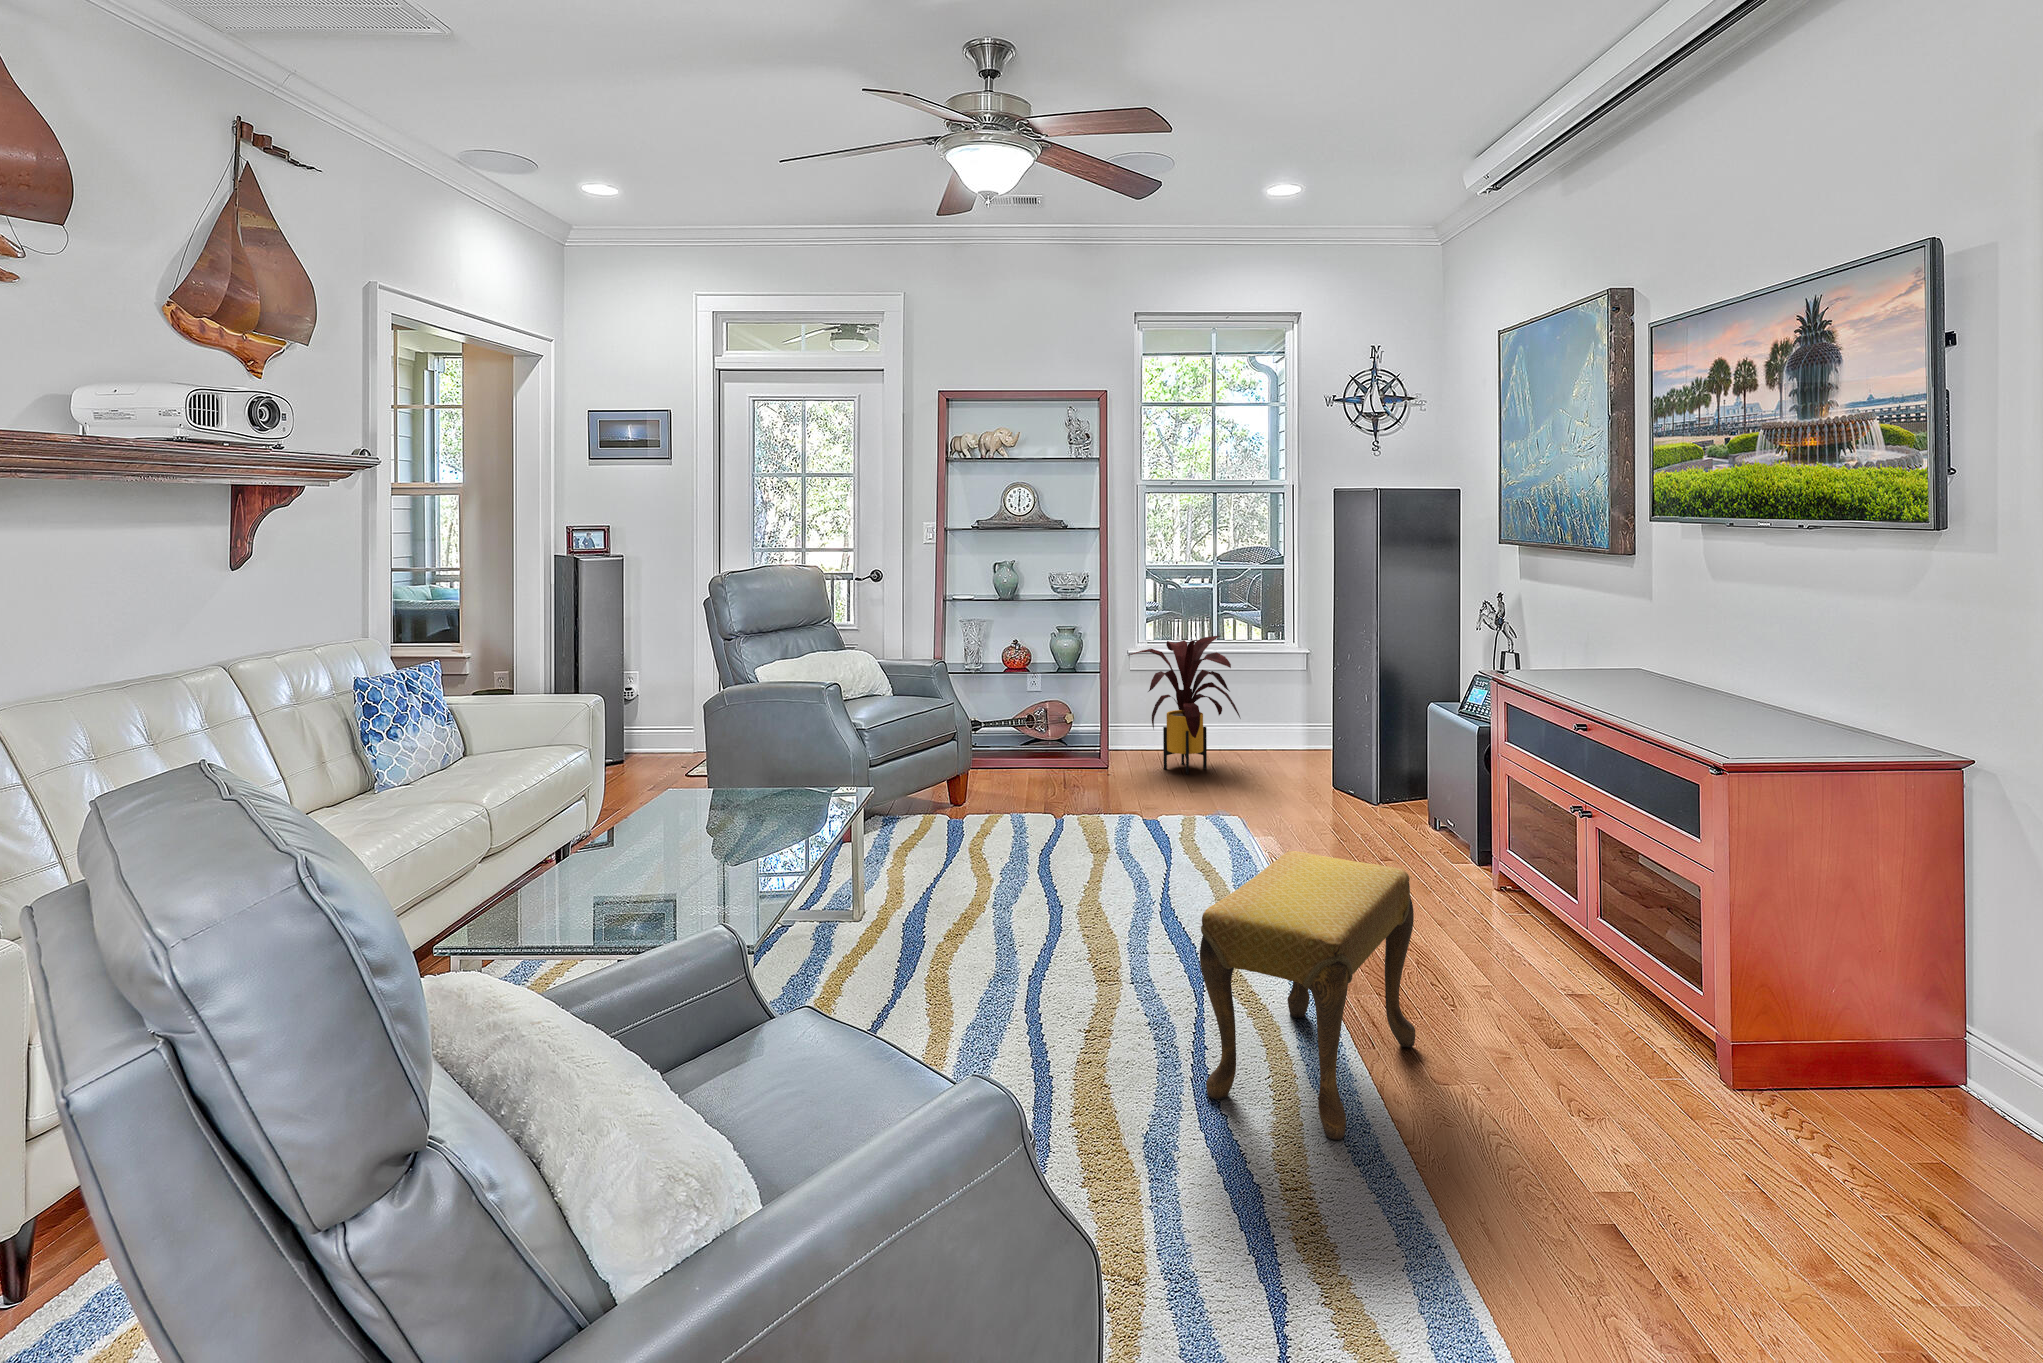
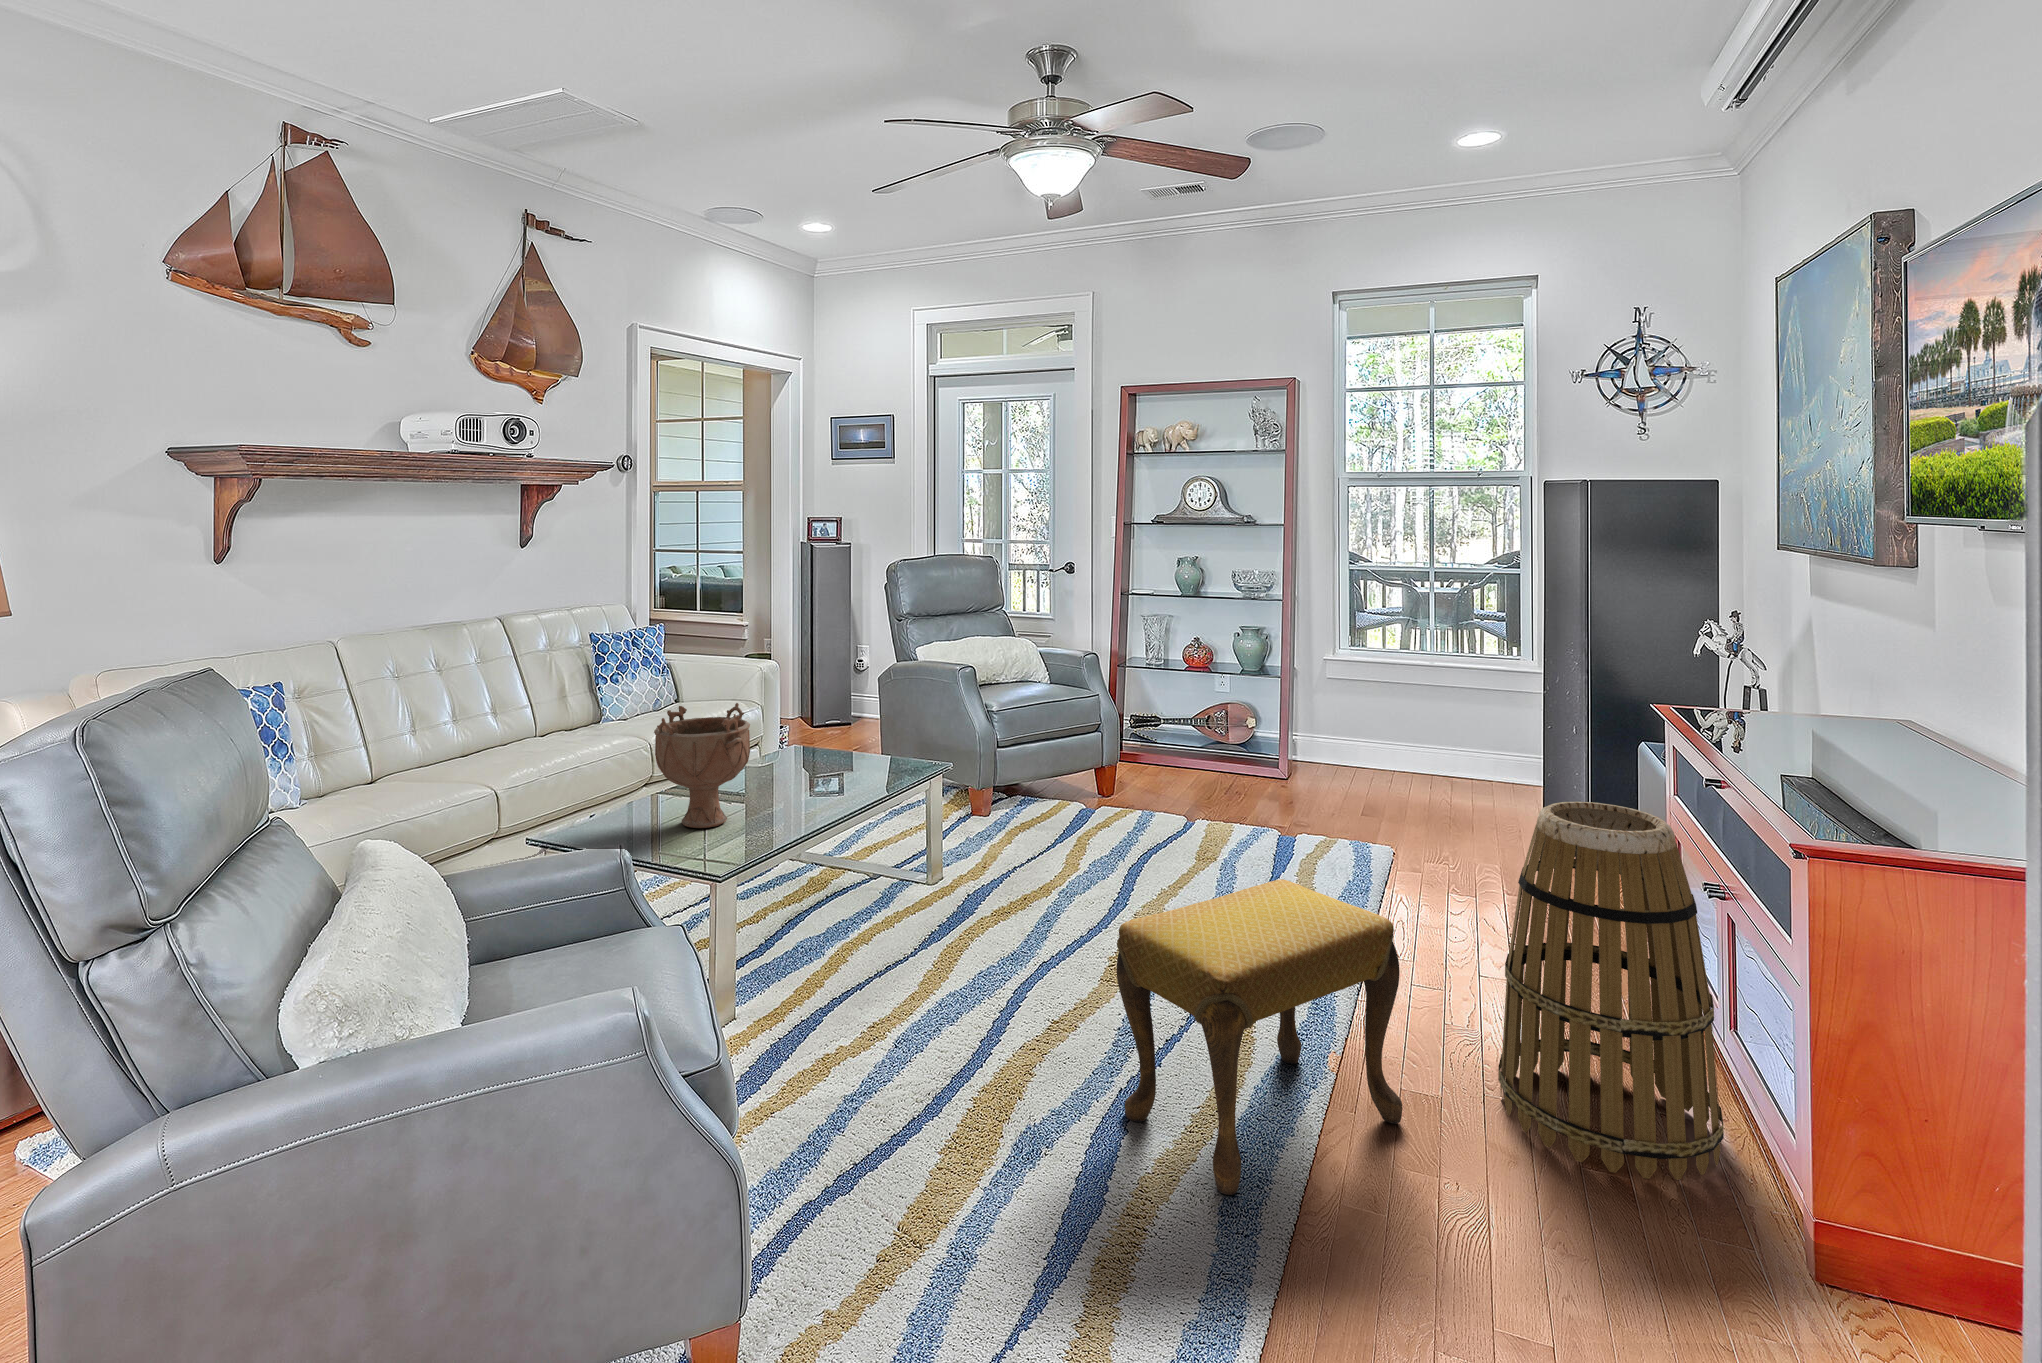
house plant: present [1128,636,1240,774] -> none [1313,645,1438,793]
decorative bowl: none [594,742,713,894] -> present [654,703,750,828]
basket: none [1455,751,1624,1045] -> present [1498,802,1724,1180]

